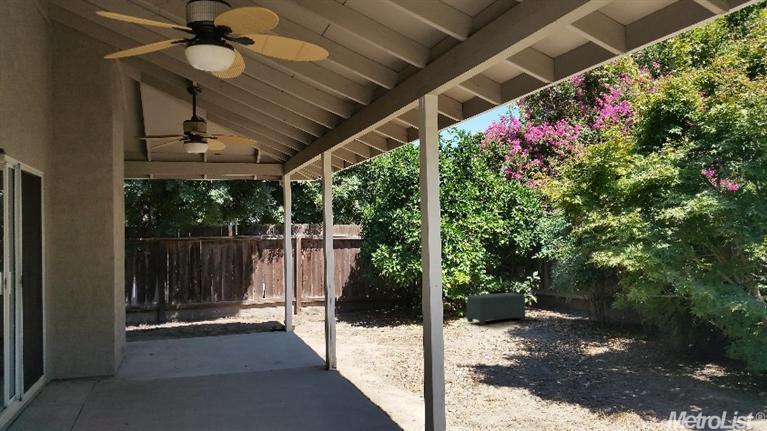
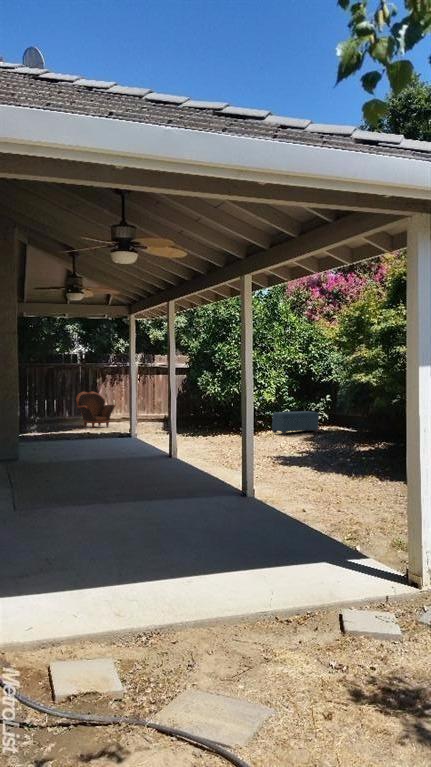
armchair: none [226,270,274,316] -> present [76,391,116,428]

